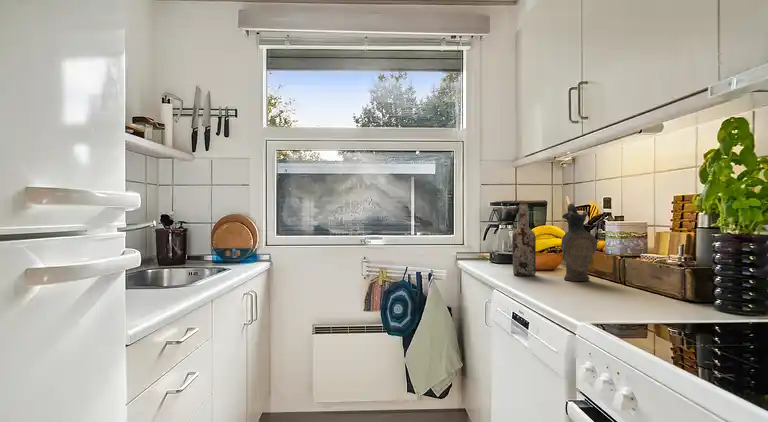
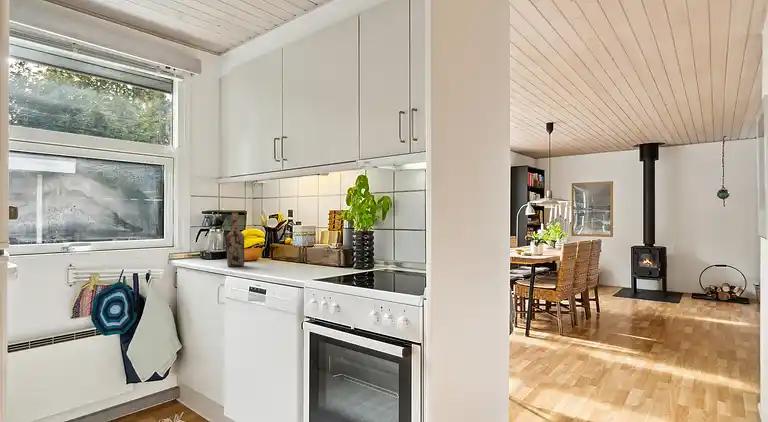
ceramic pitcher: present [561,203,597,281] -> none [264,212,288,266]

